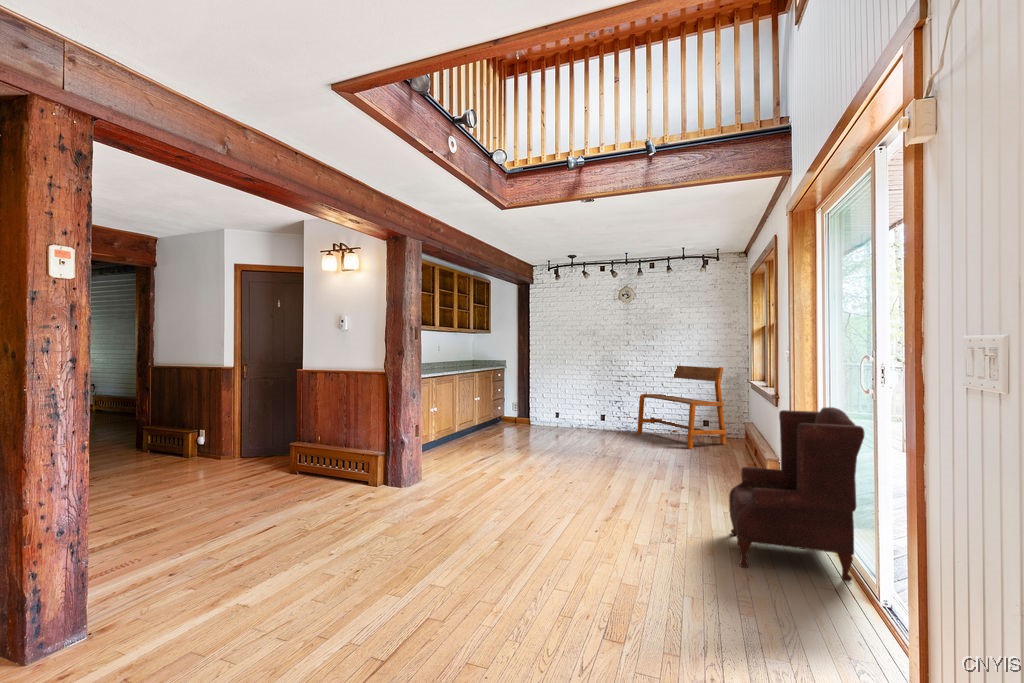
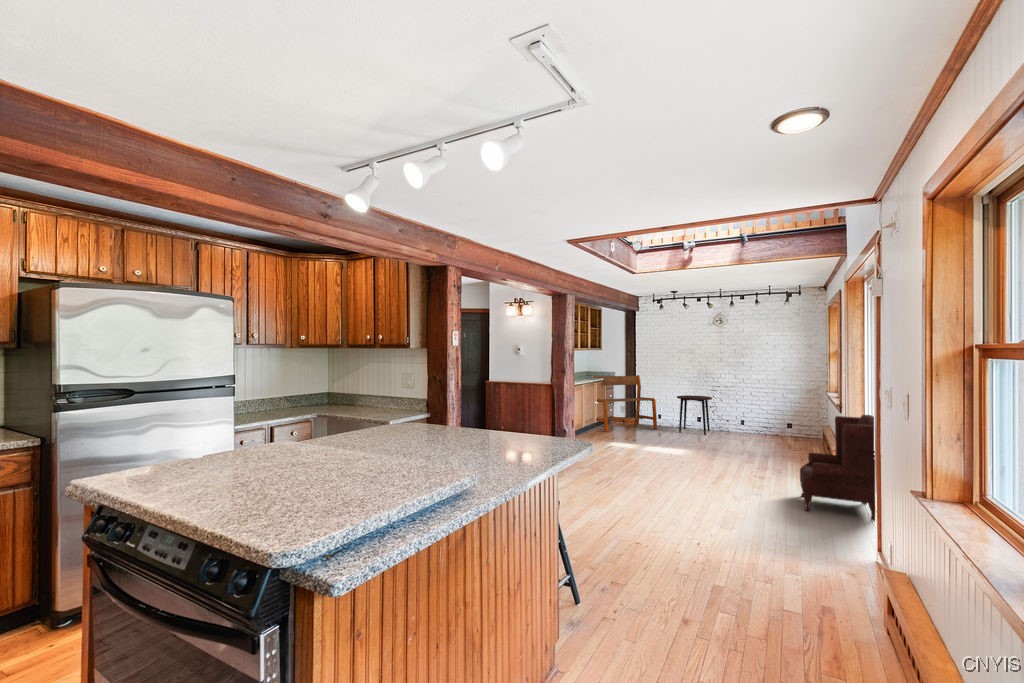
bench: present [637,365,726,449] -> present [594,375,657,432]
side table: none [576,387,618,436] -> present [677,395,712,435]

